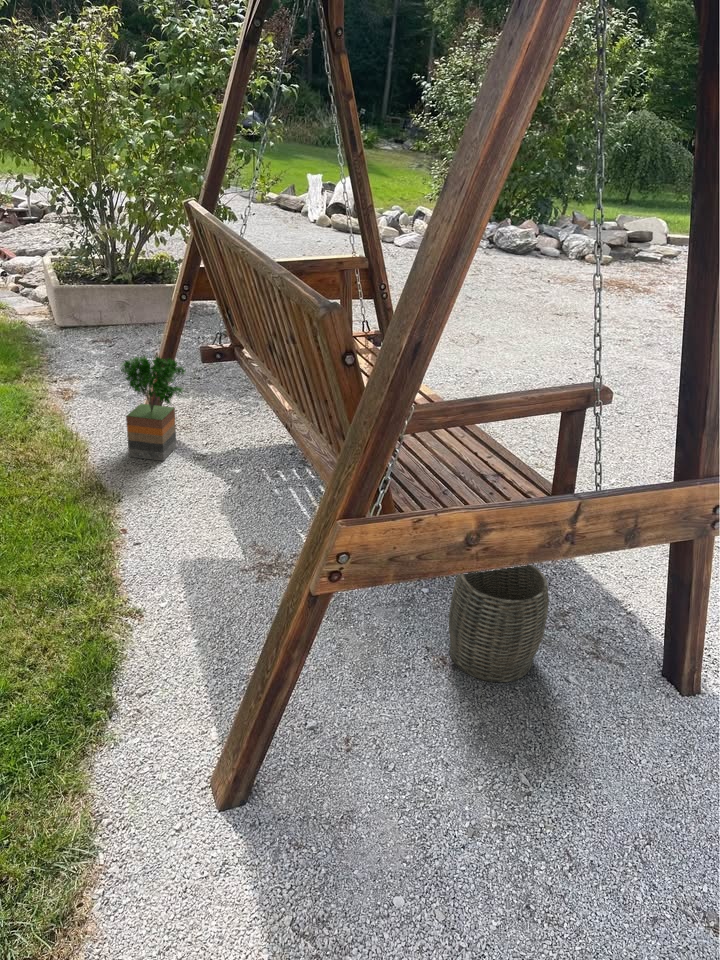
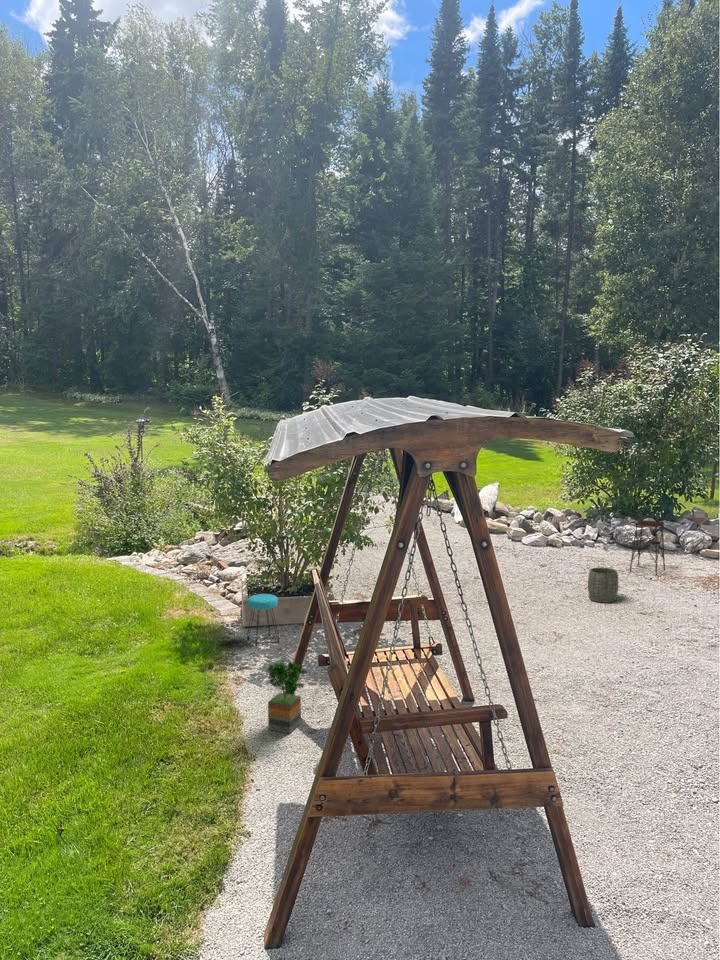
side table: none [528,210,571,277] -> present [630,520,665,576]
stool: none [62,278,114,350] -> present [247,594,279,645]
woven basket: present [449,565,549,682] -> present [588,567,618,602]

